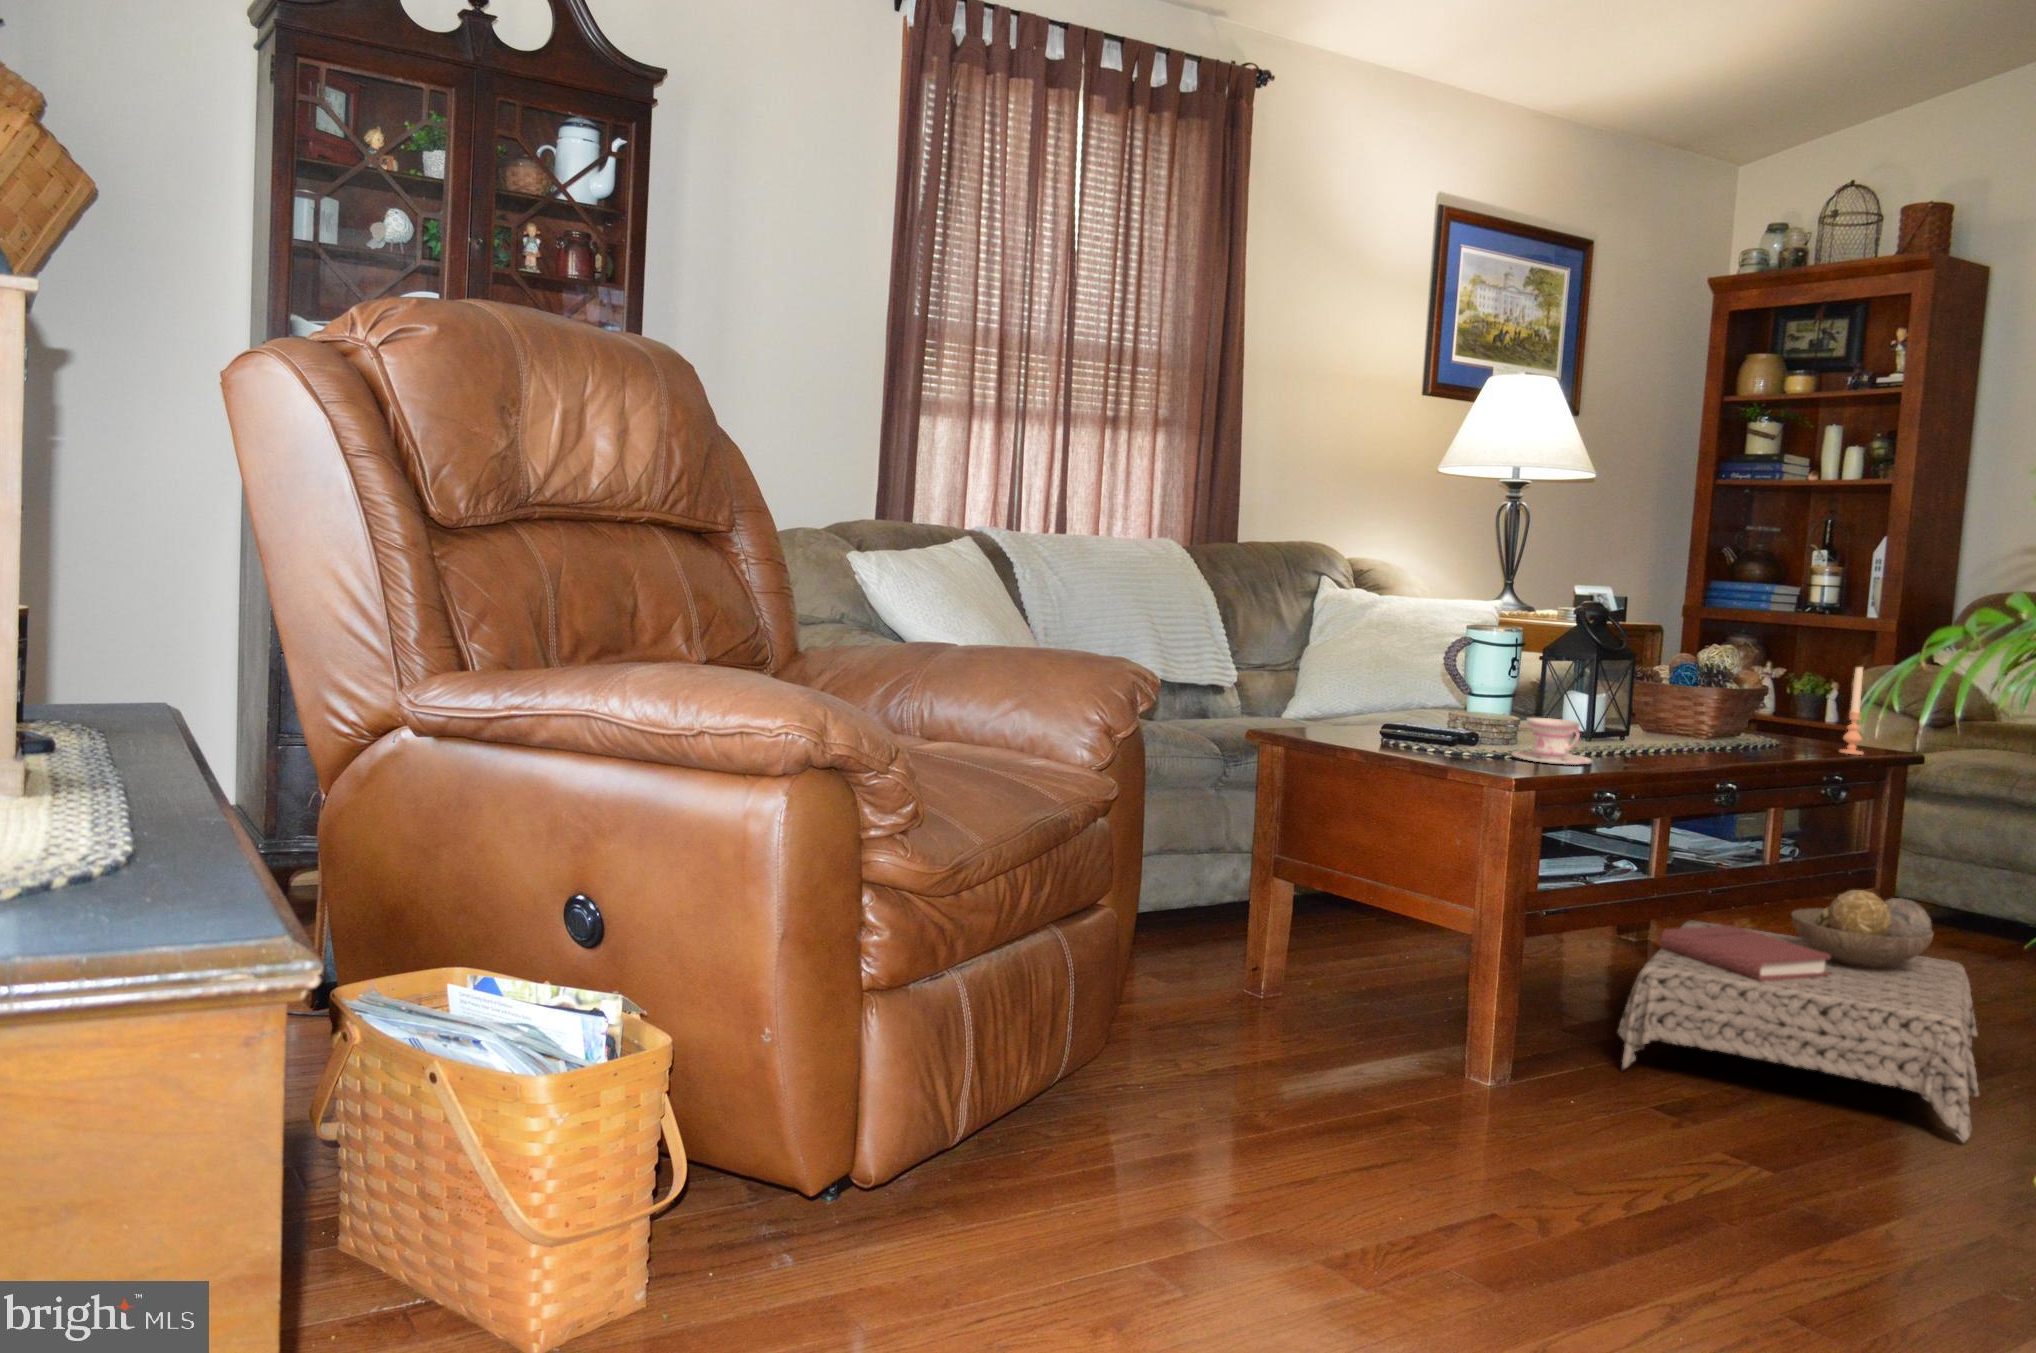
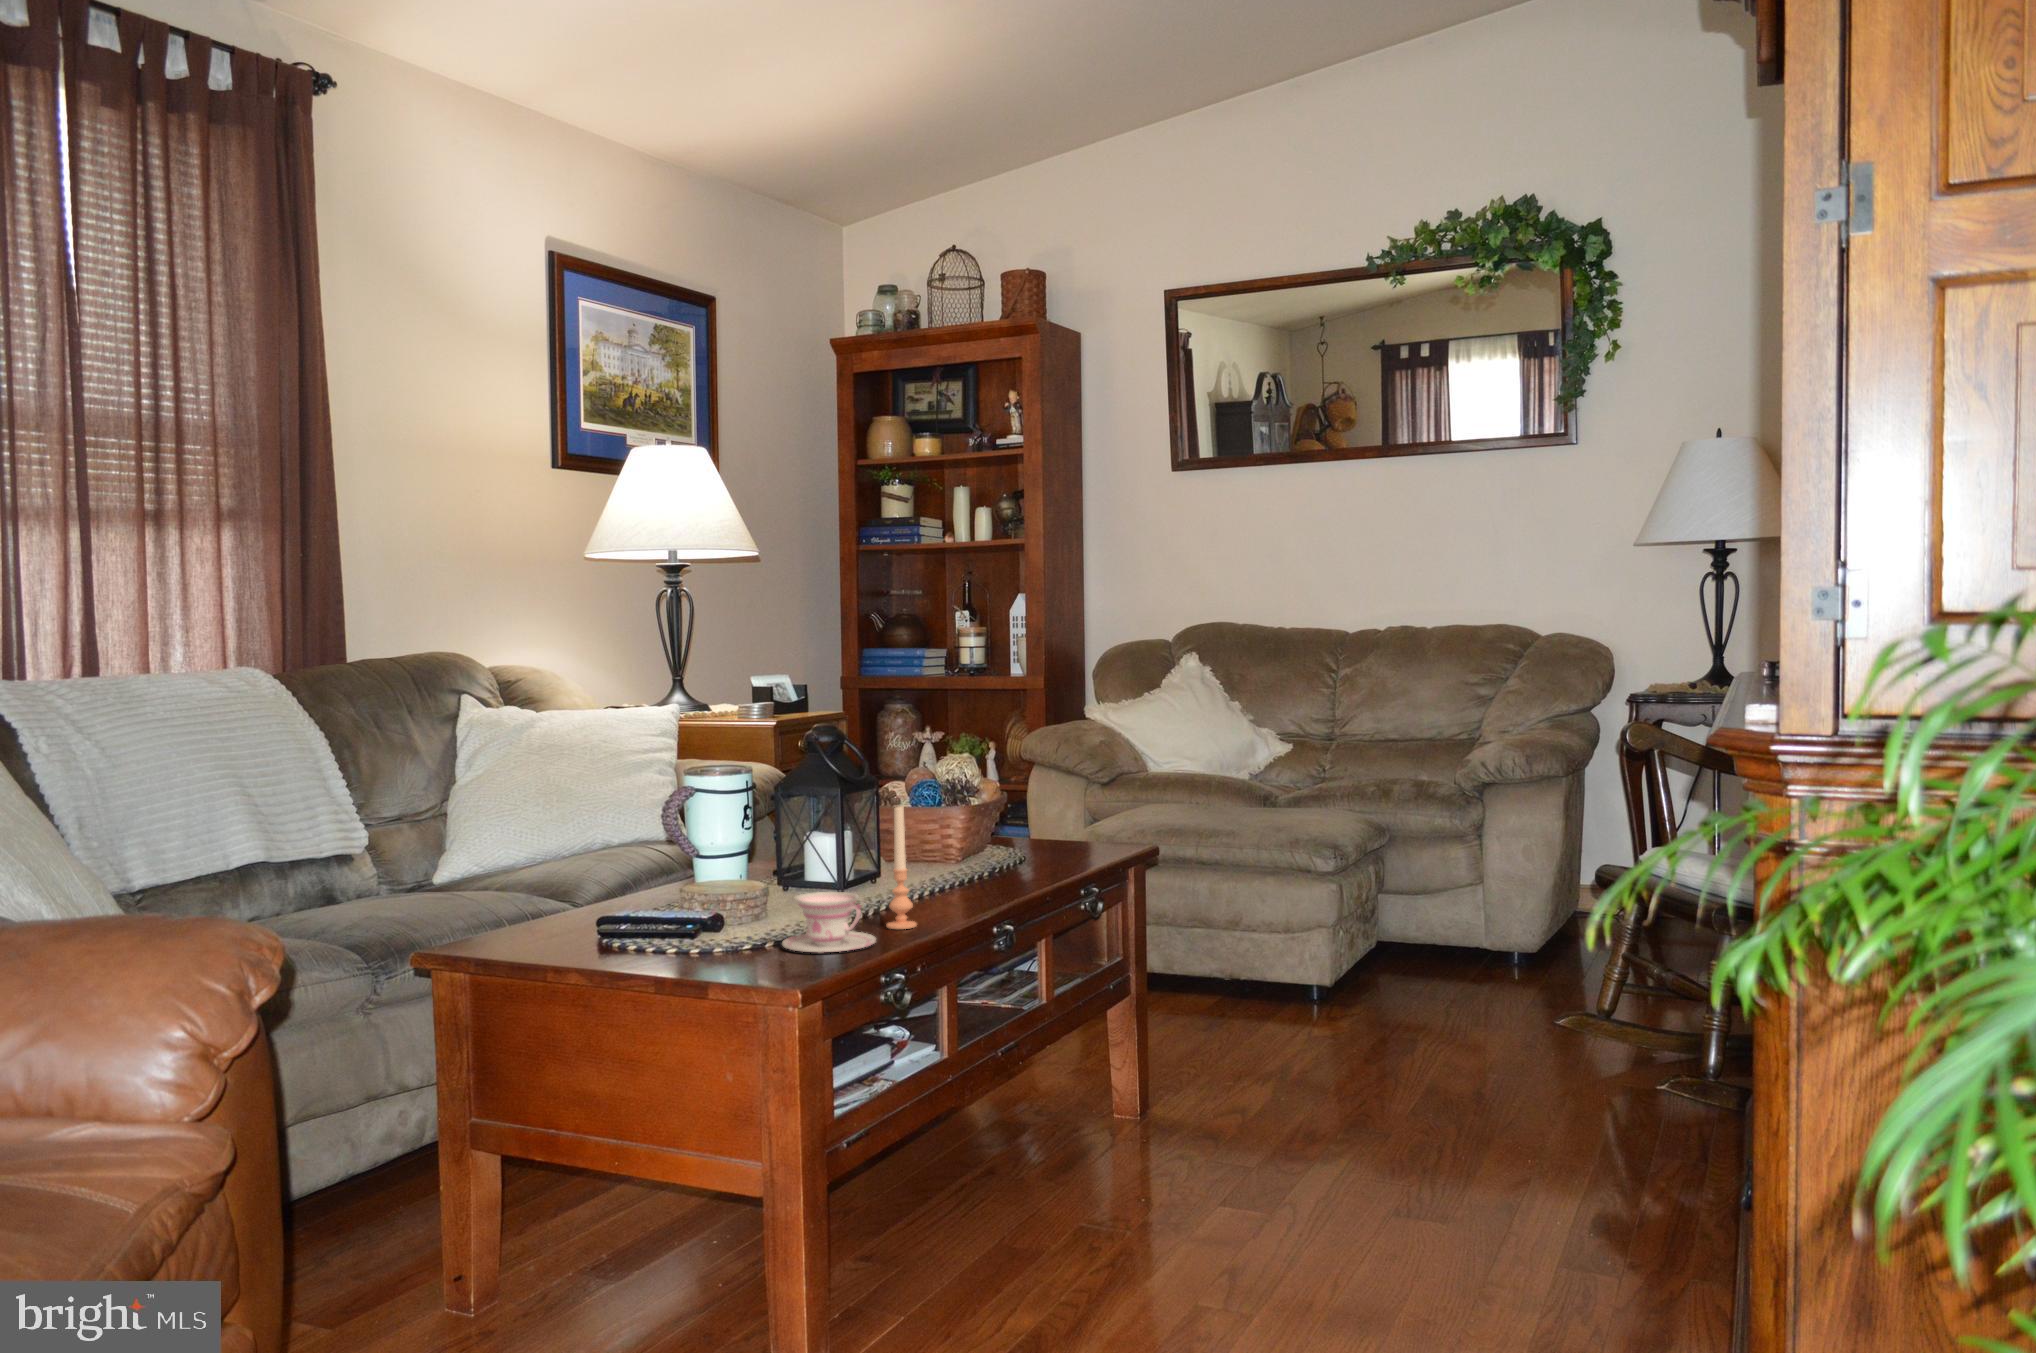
candle: present [1840,667,1863,755] -> present [886,806,917,929]
ottoman: present [1618,890,1979,1142] -> none [927,1019,1290,1297]

